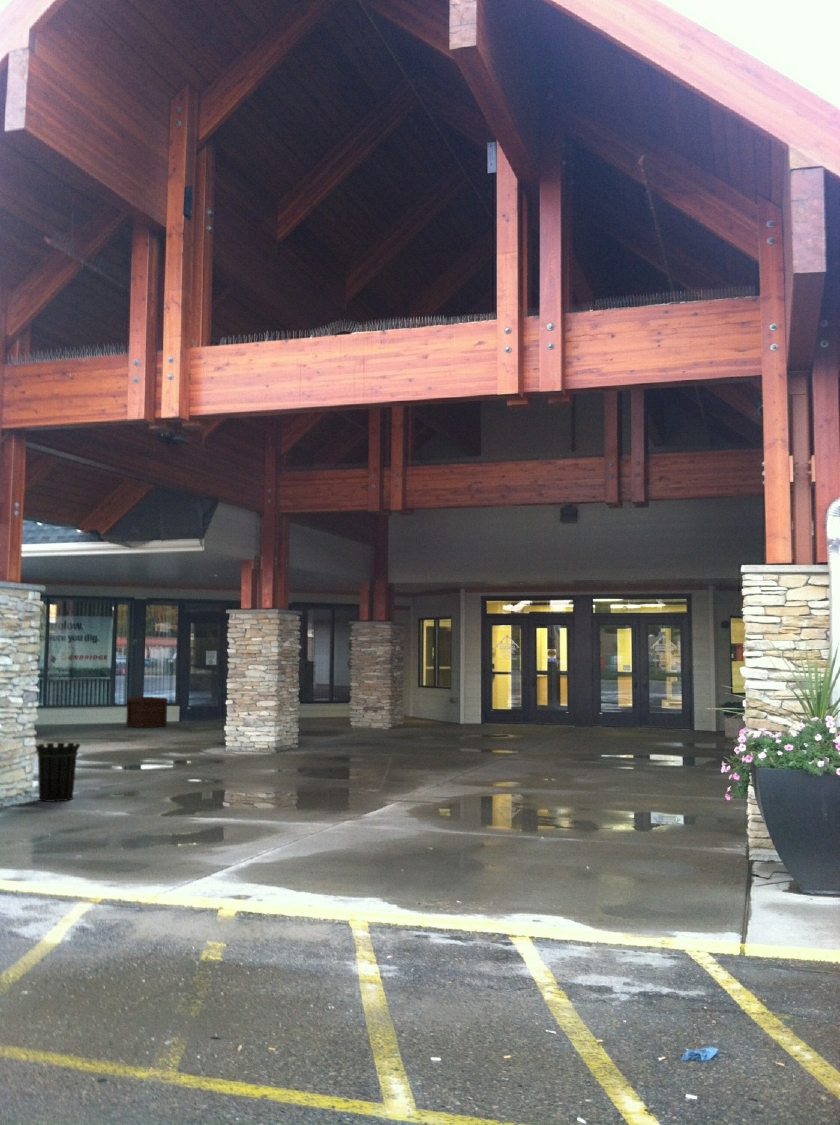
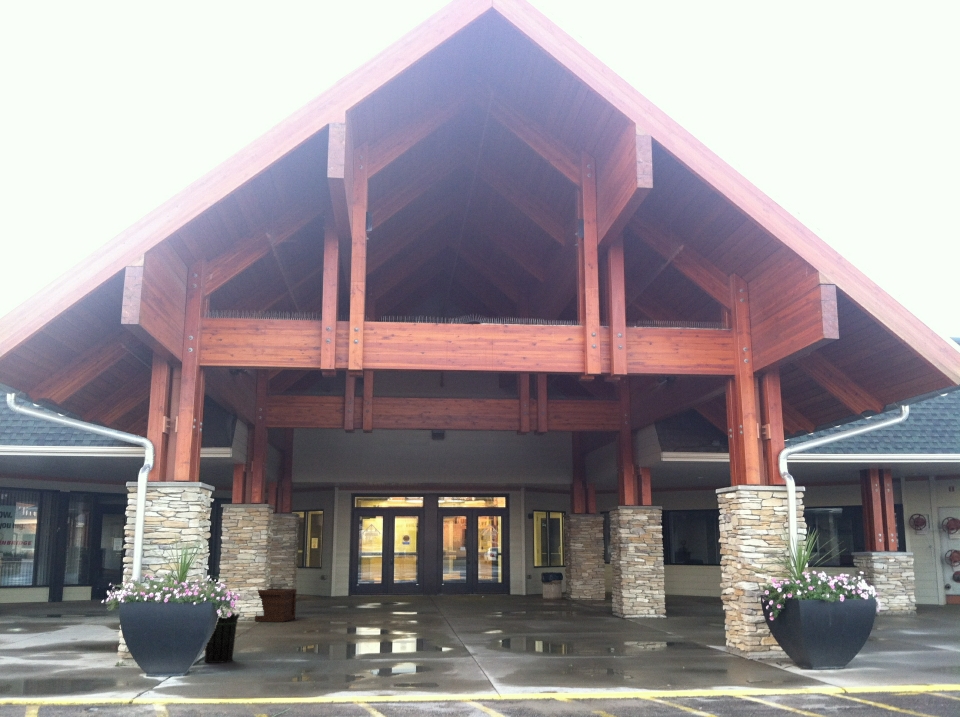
wooden crate: present [126,697,167,728] -> present [255,588,297,622]

